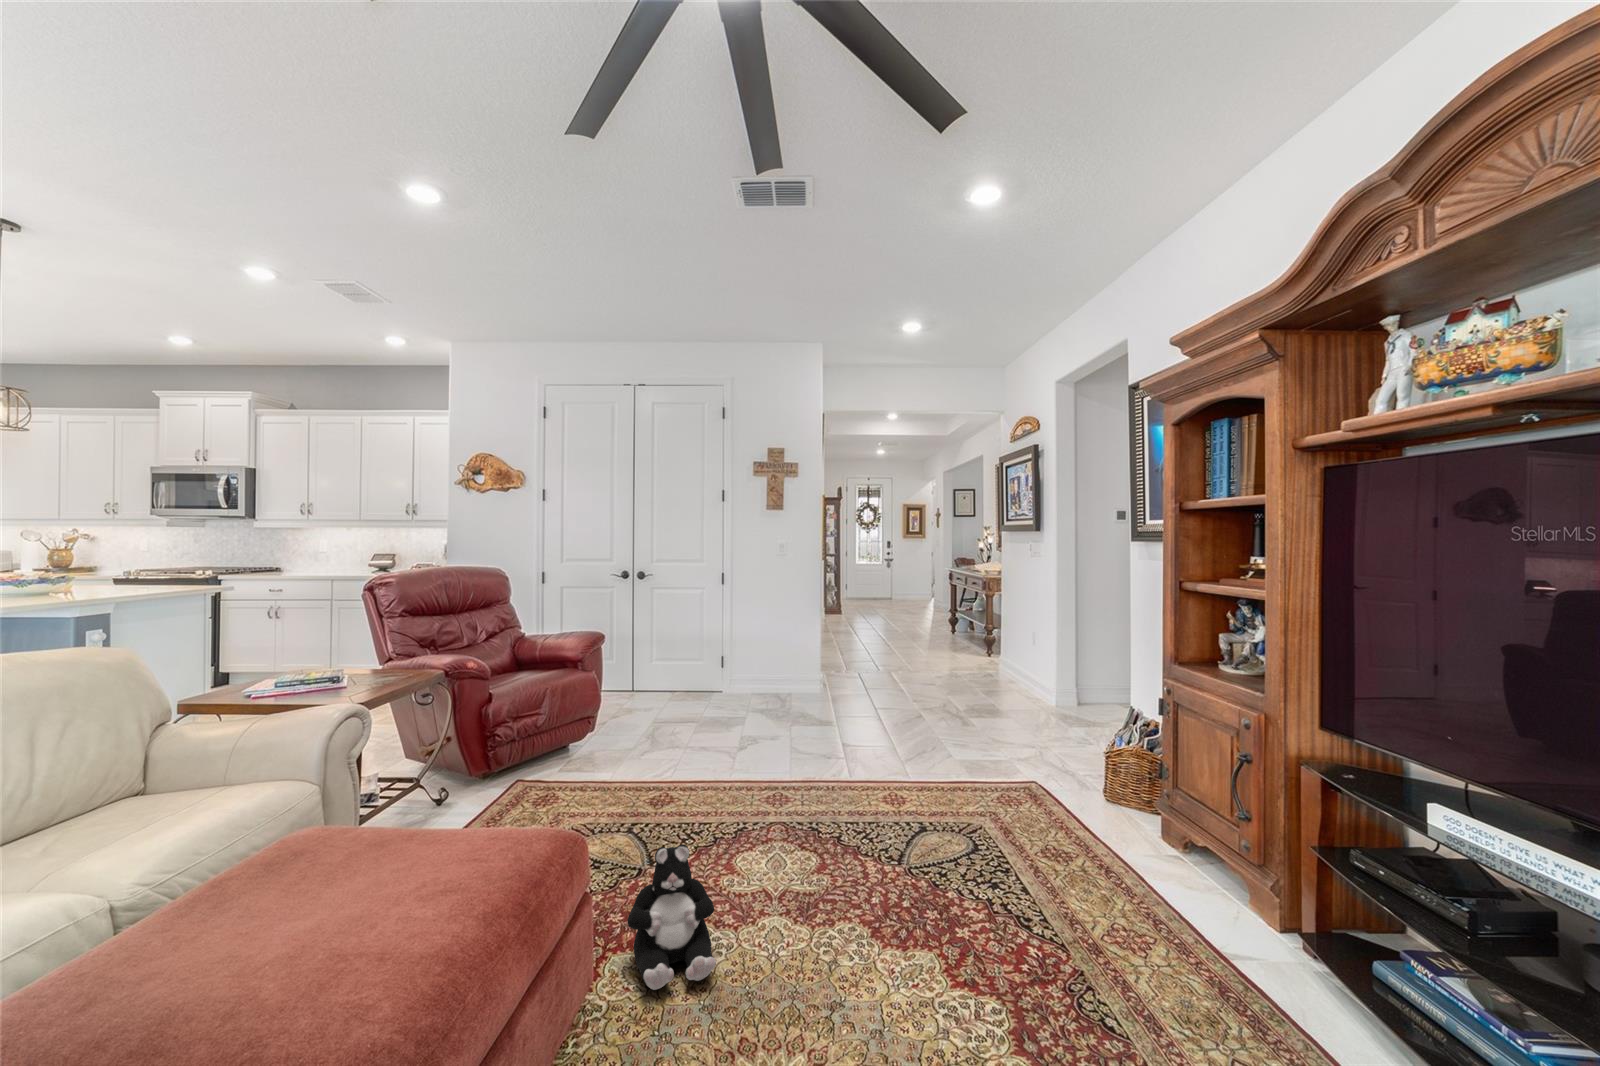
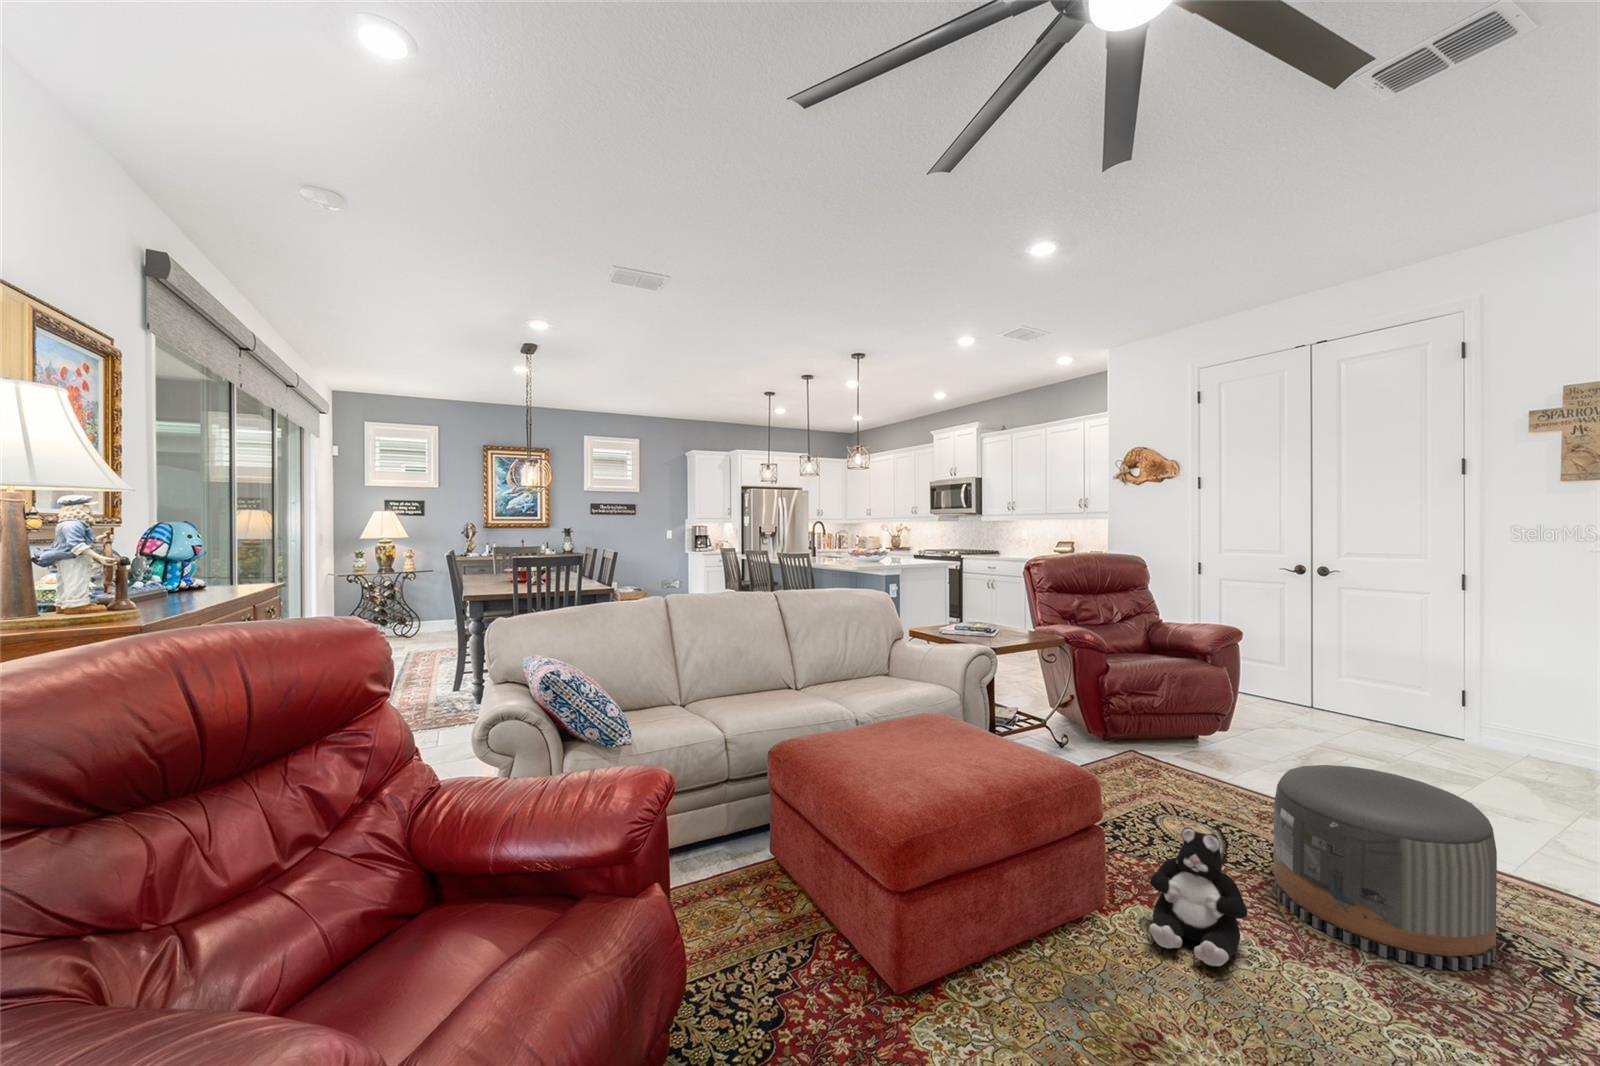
pouf: none [693,735,827,890] -> present [1274,765,1497,971]

